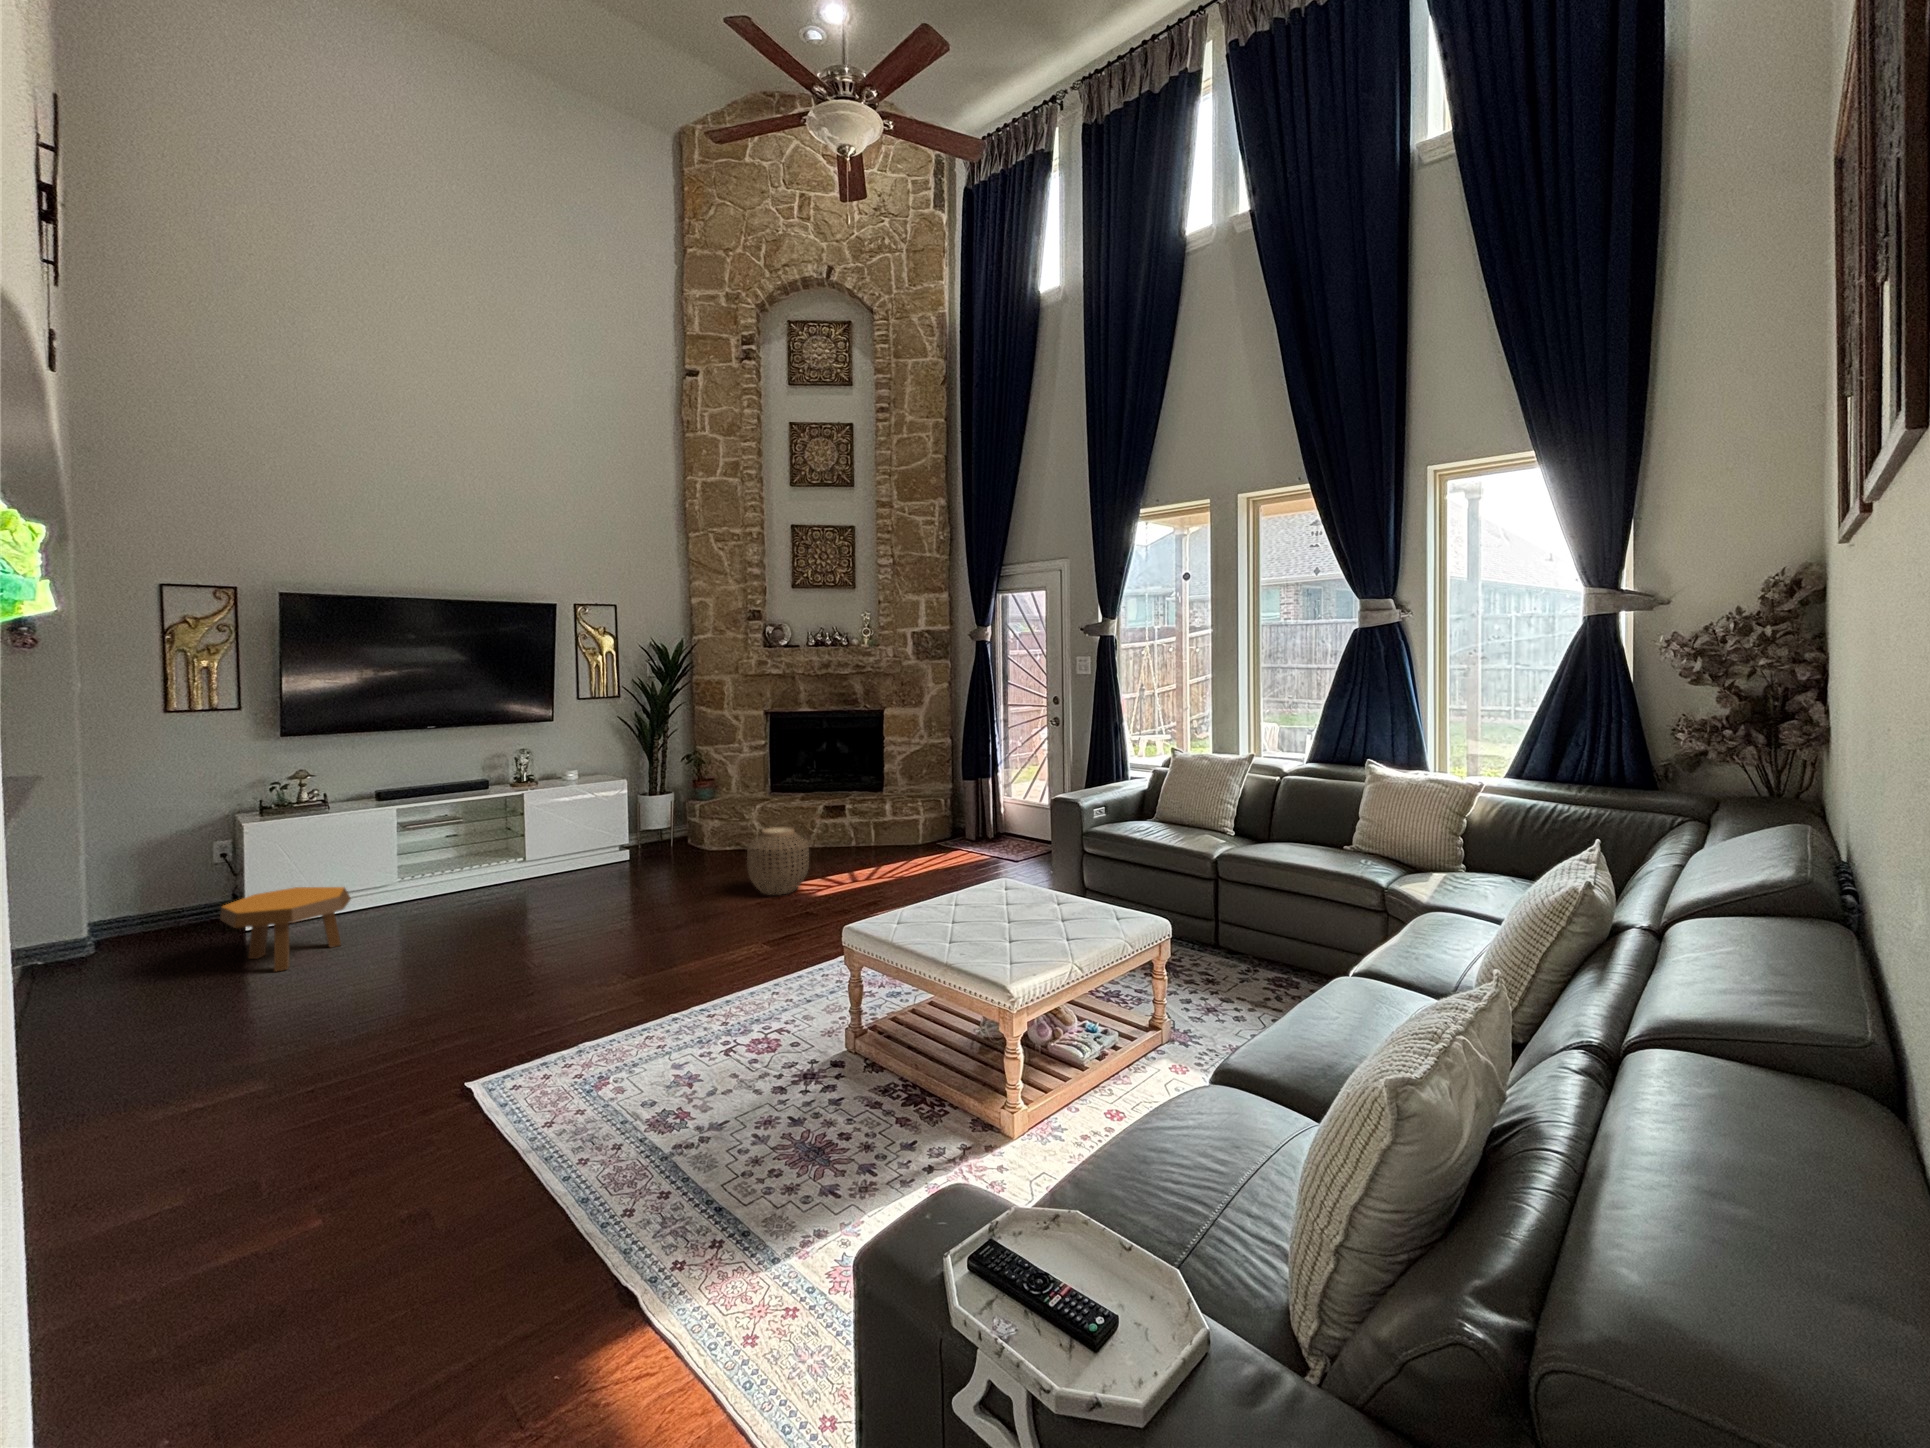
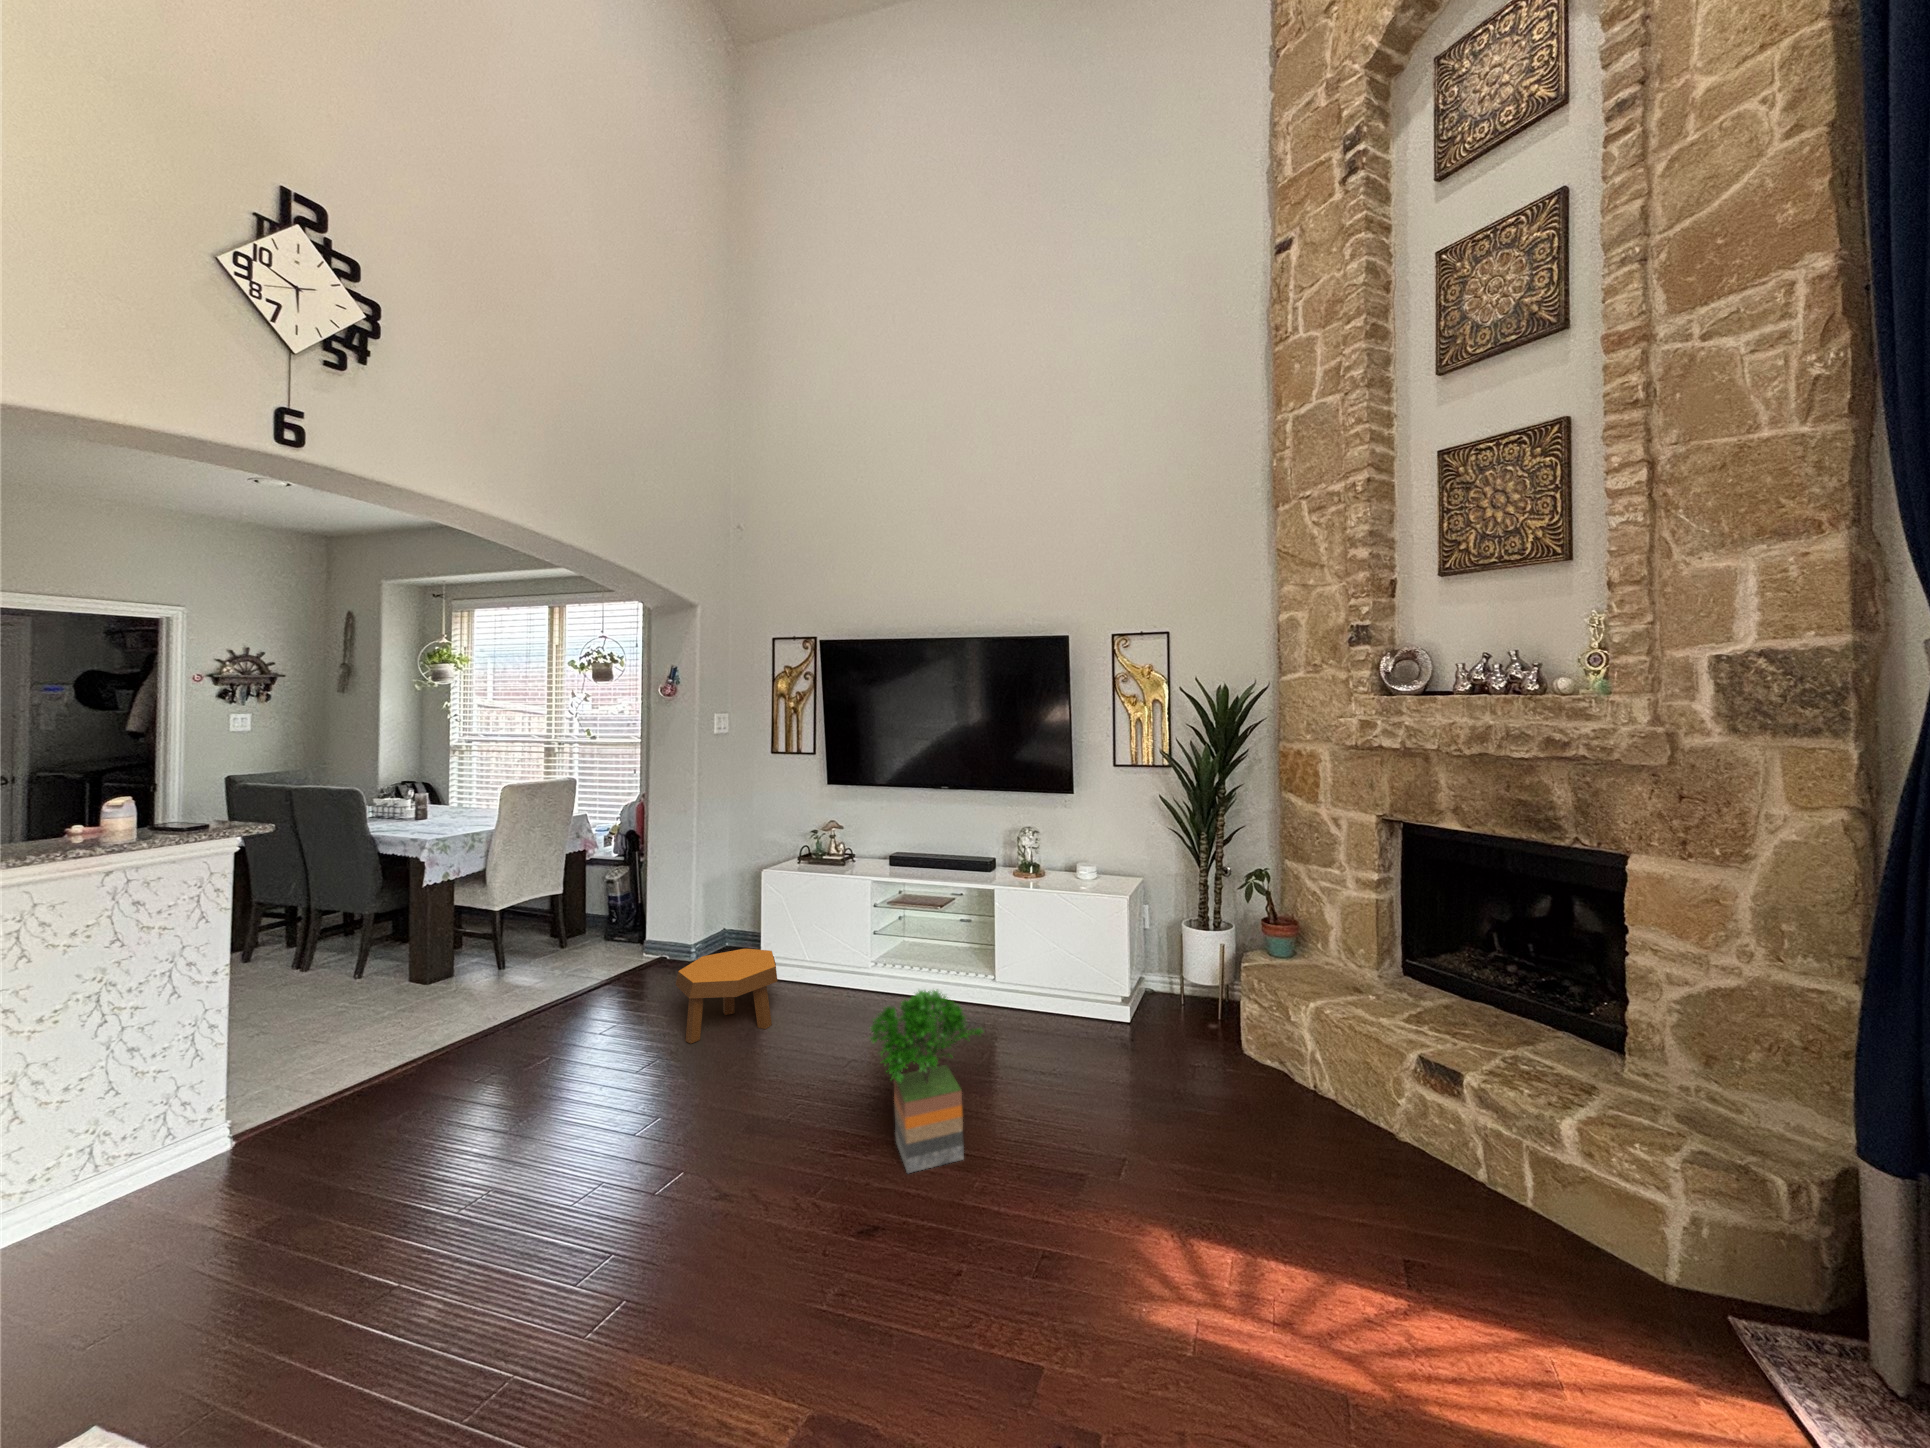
potted tree: none [605,819,674,921] -> present [871,990,983,1173]
woven basket: present [747,827,809,895] -> none [1079,1088,1207,1256]

